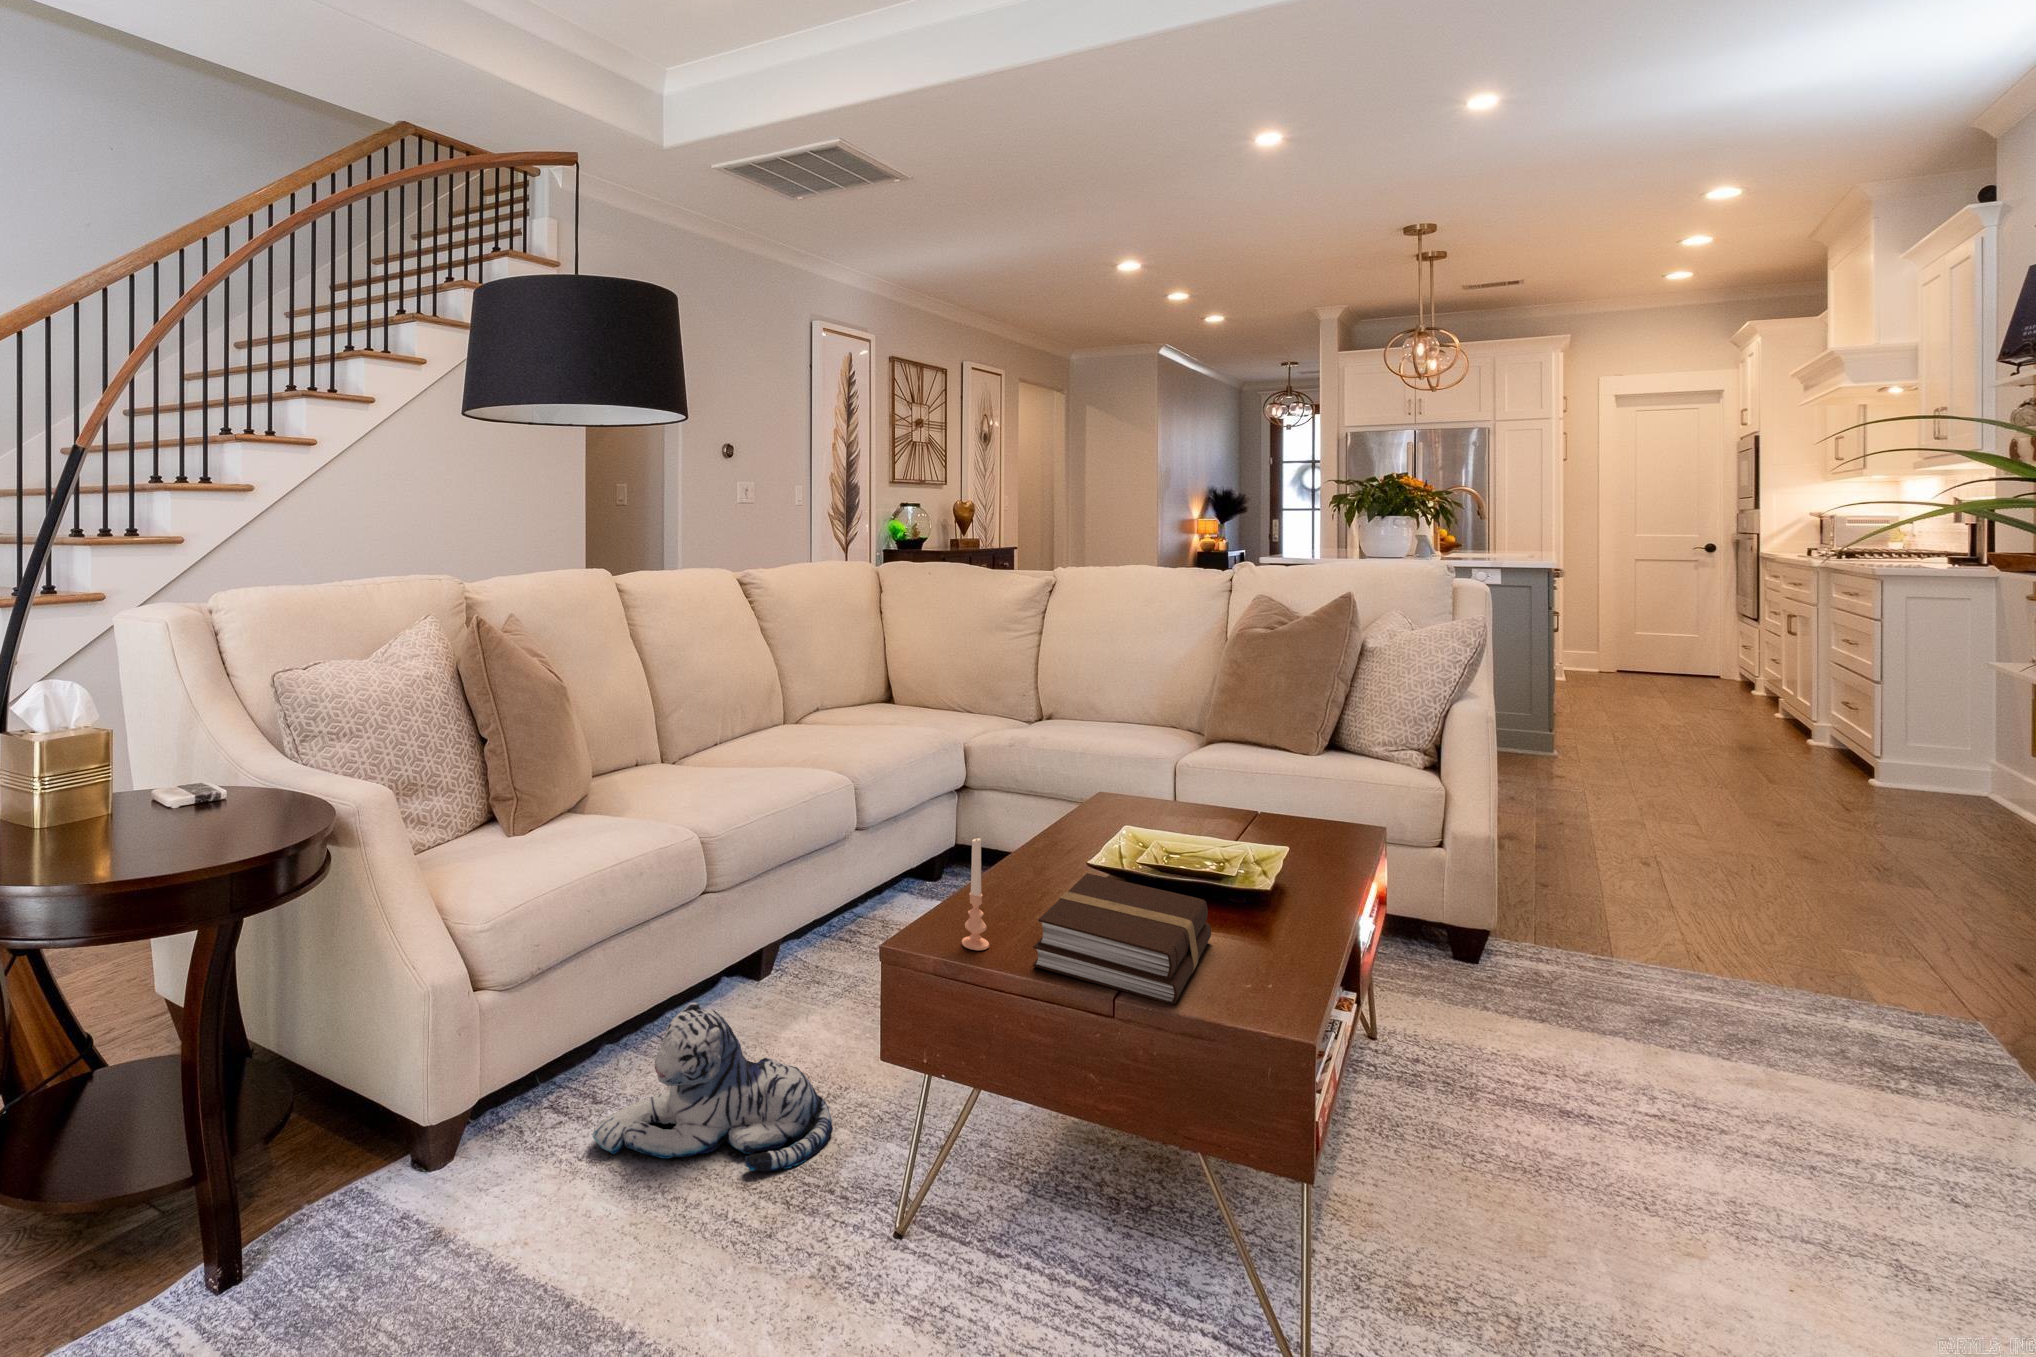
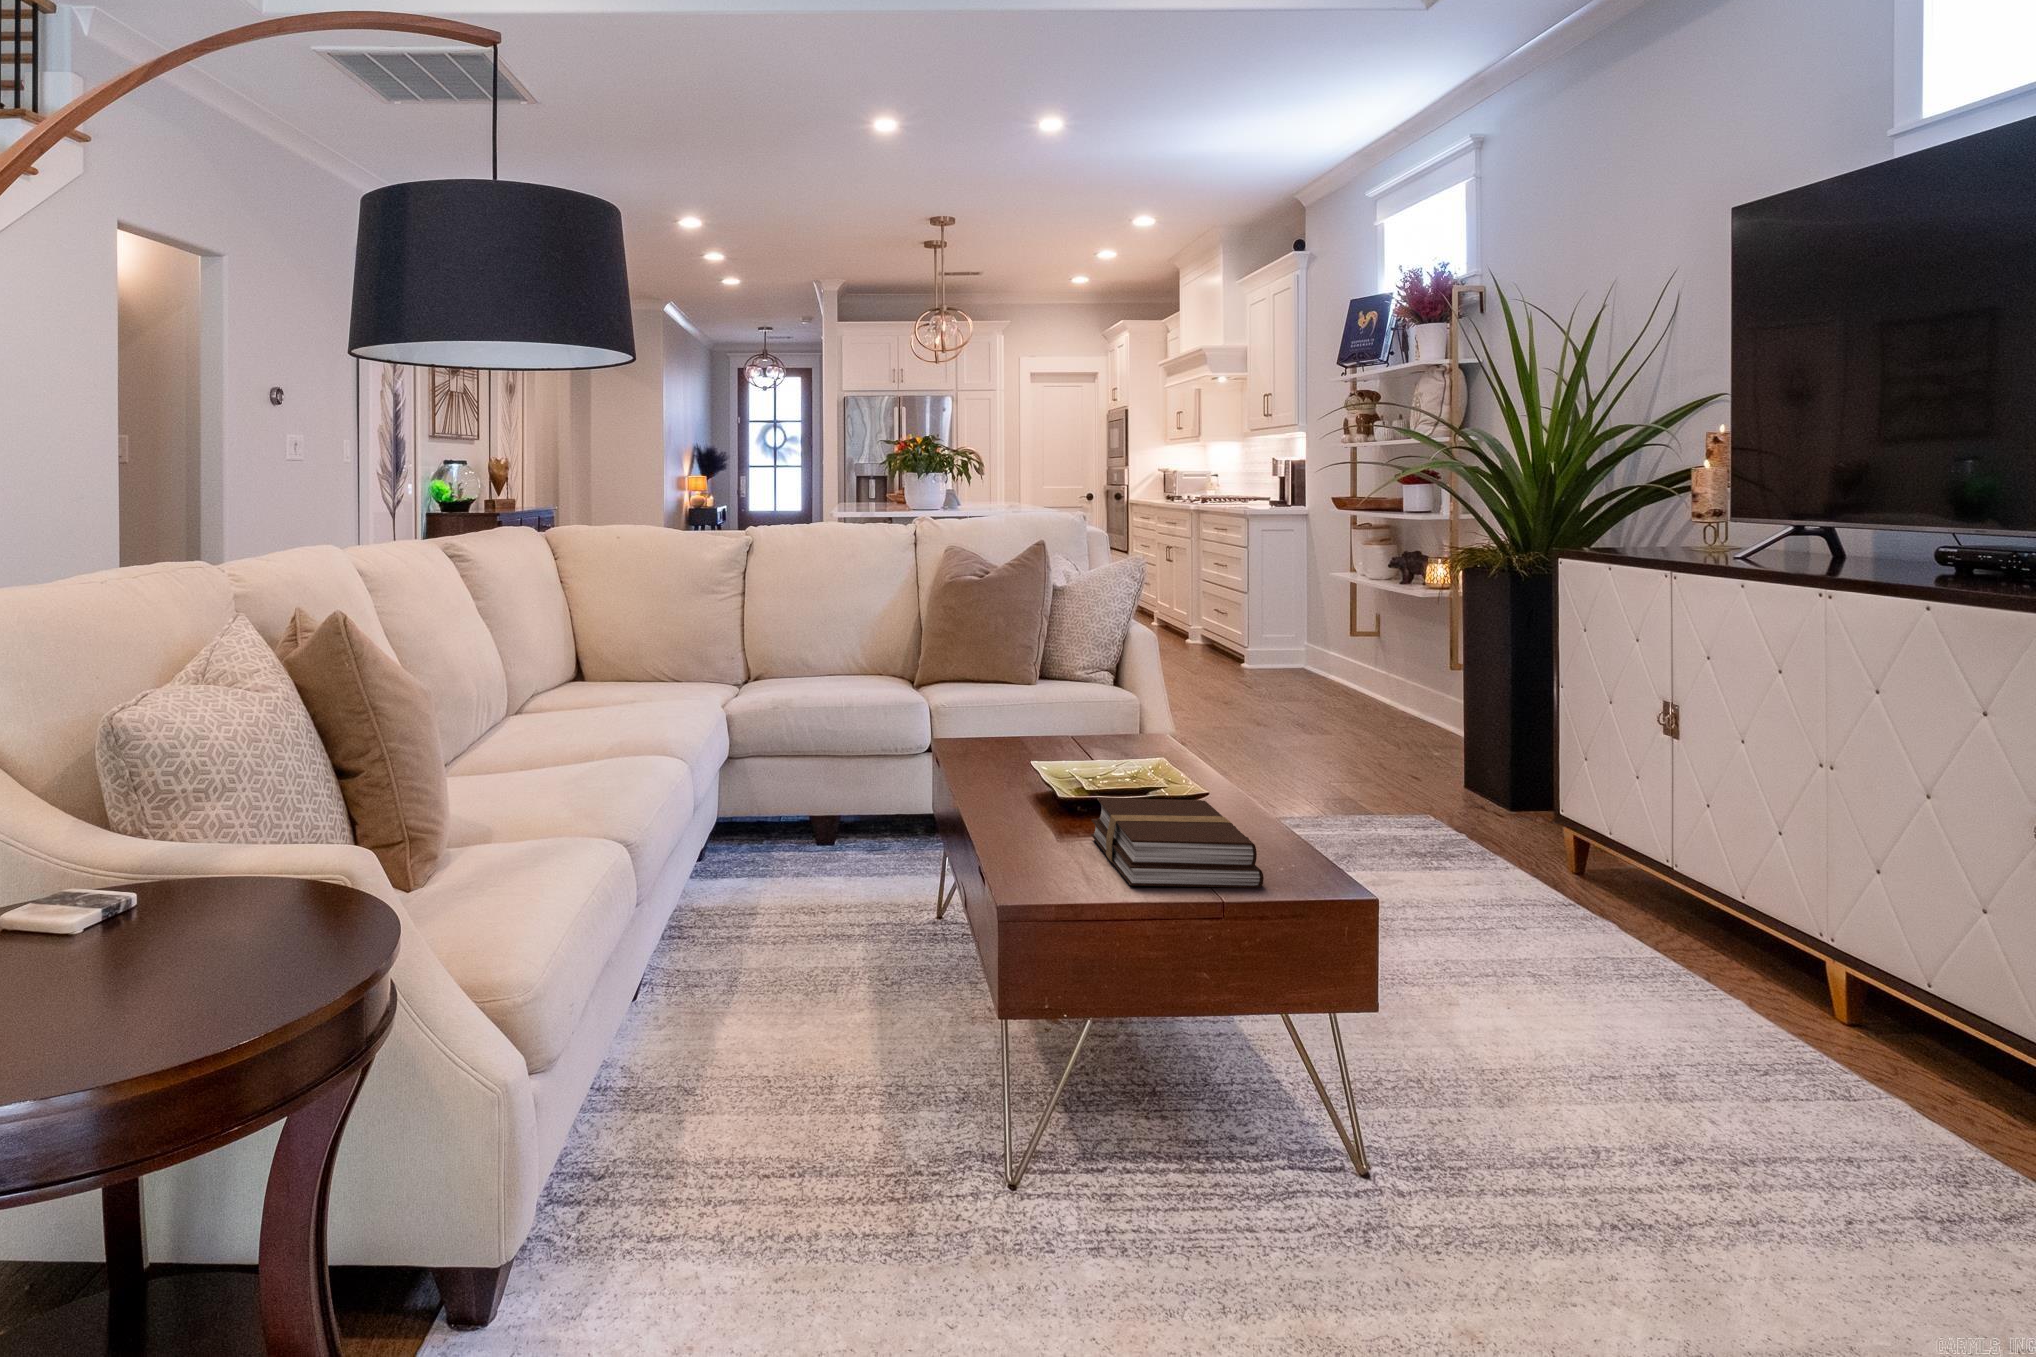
candle: present [962,838,989,950] -> none [1046,775,1073,885]
plush toy: present [592,1003,833,1172] -> none [654,1026,876,1224]

